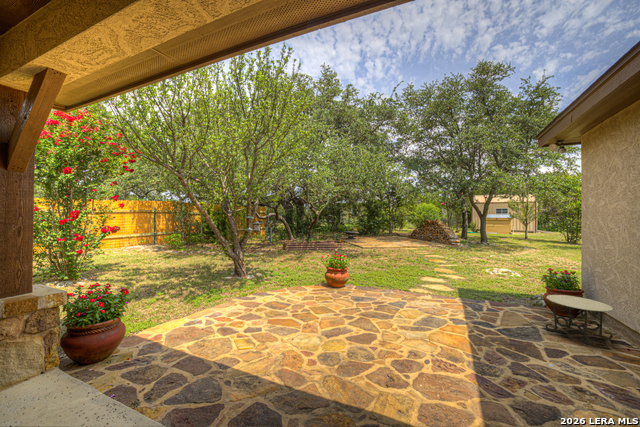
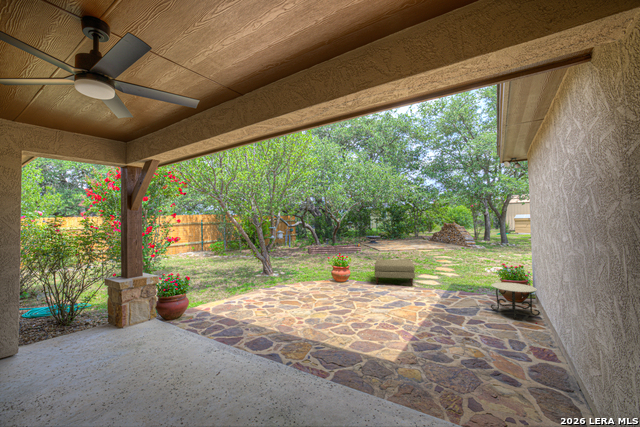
ottoman: none [378,260,430,293] -> present [375,260,415,286]

